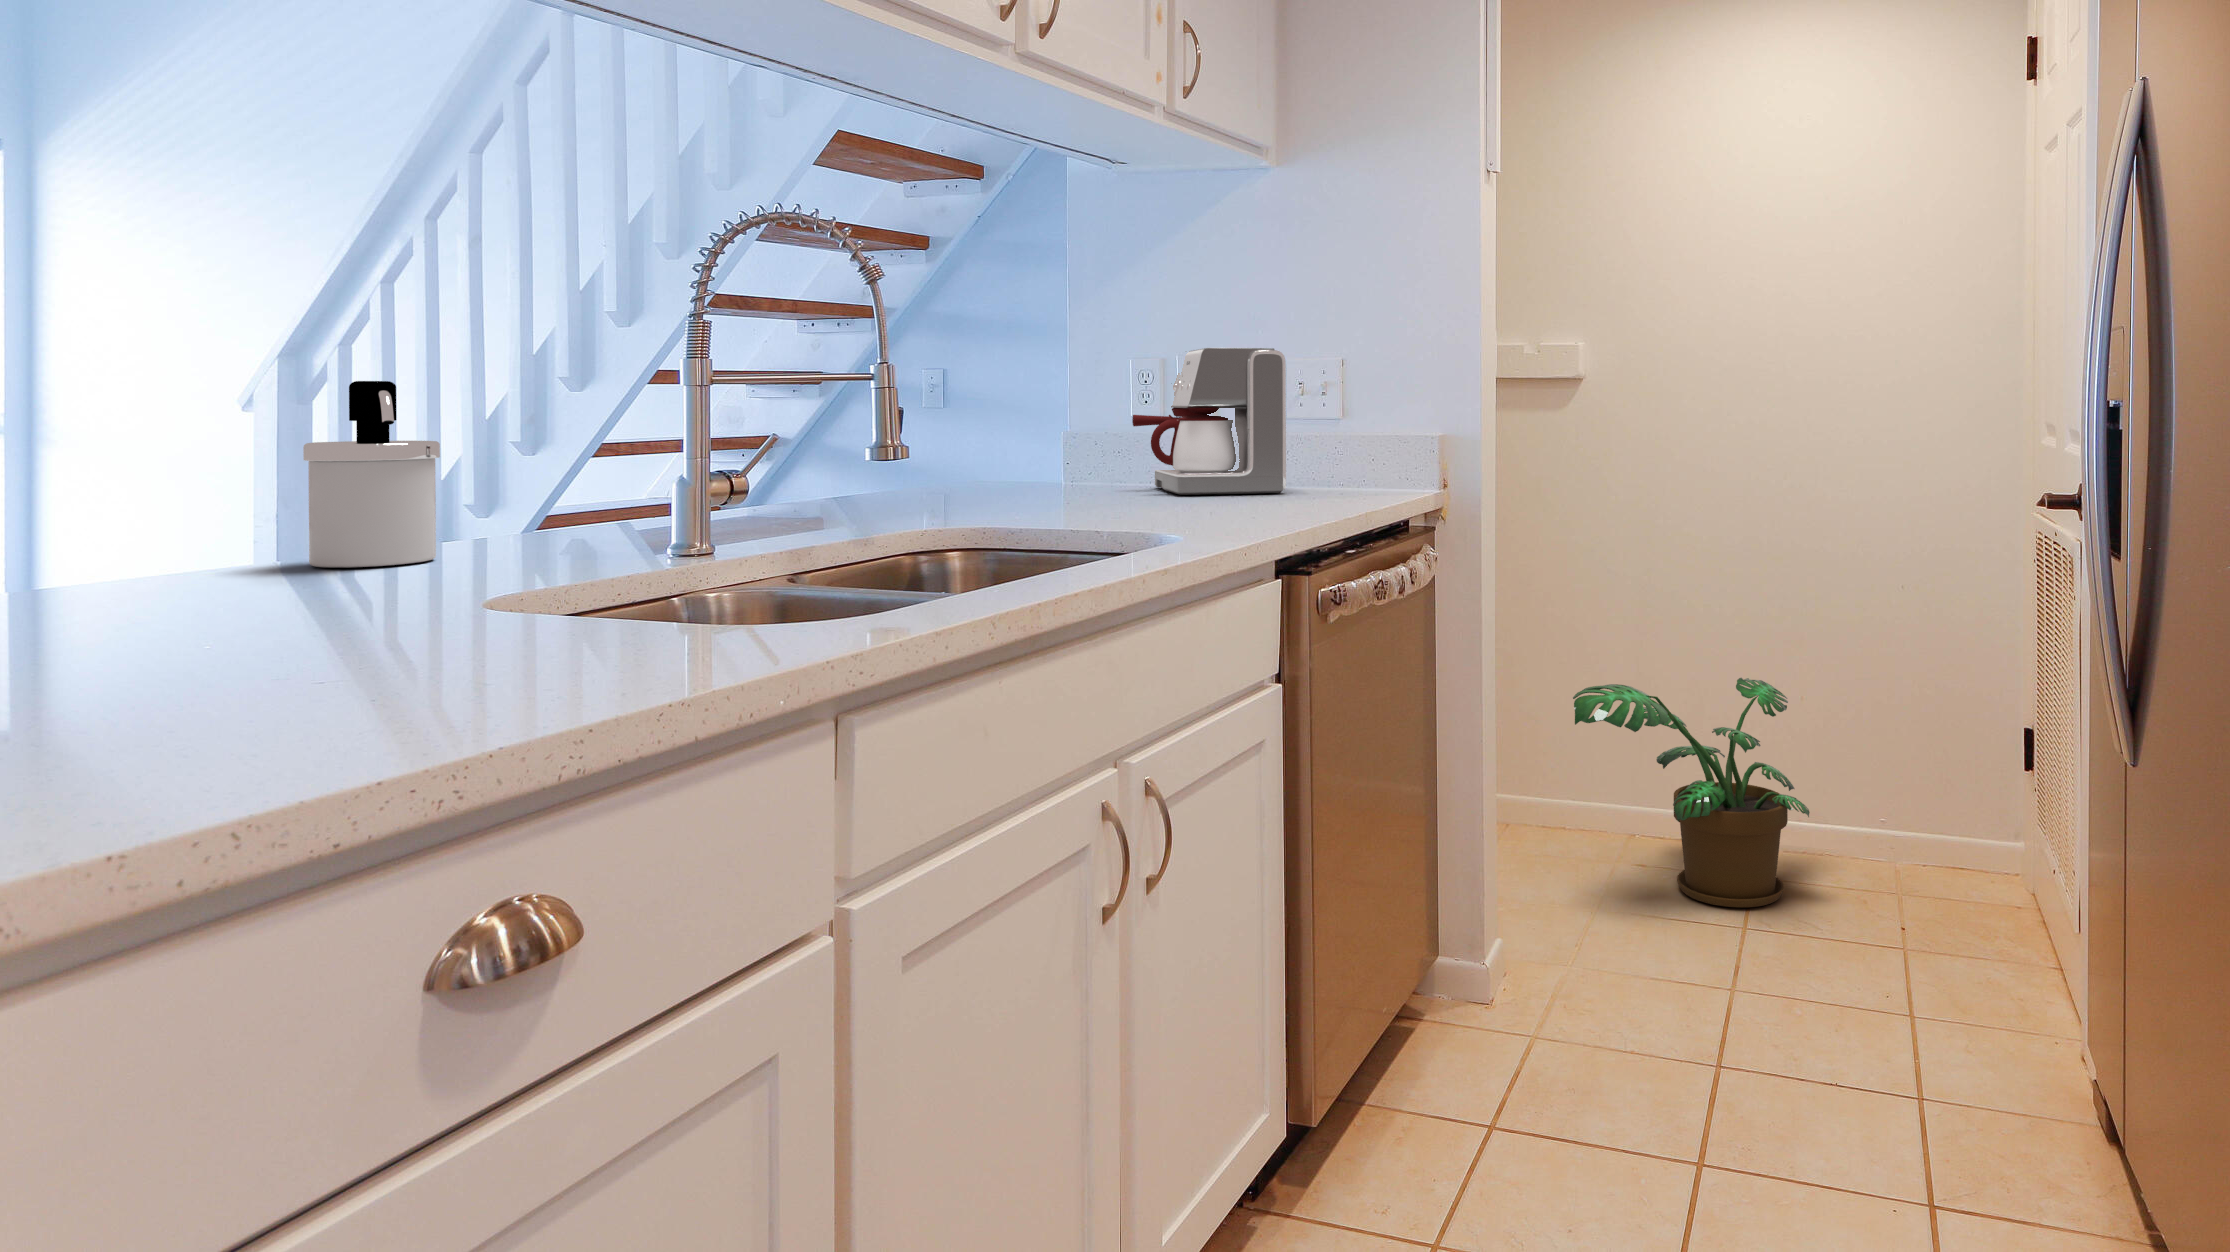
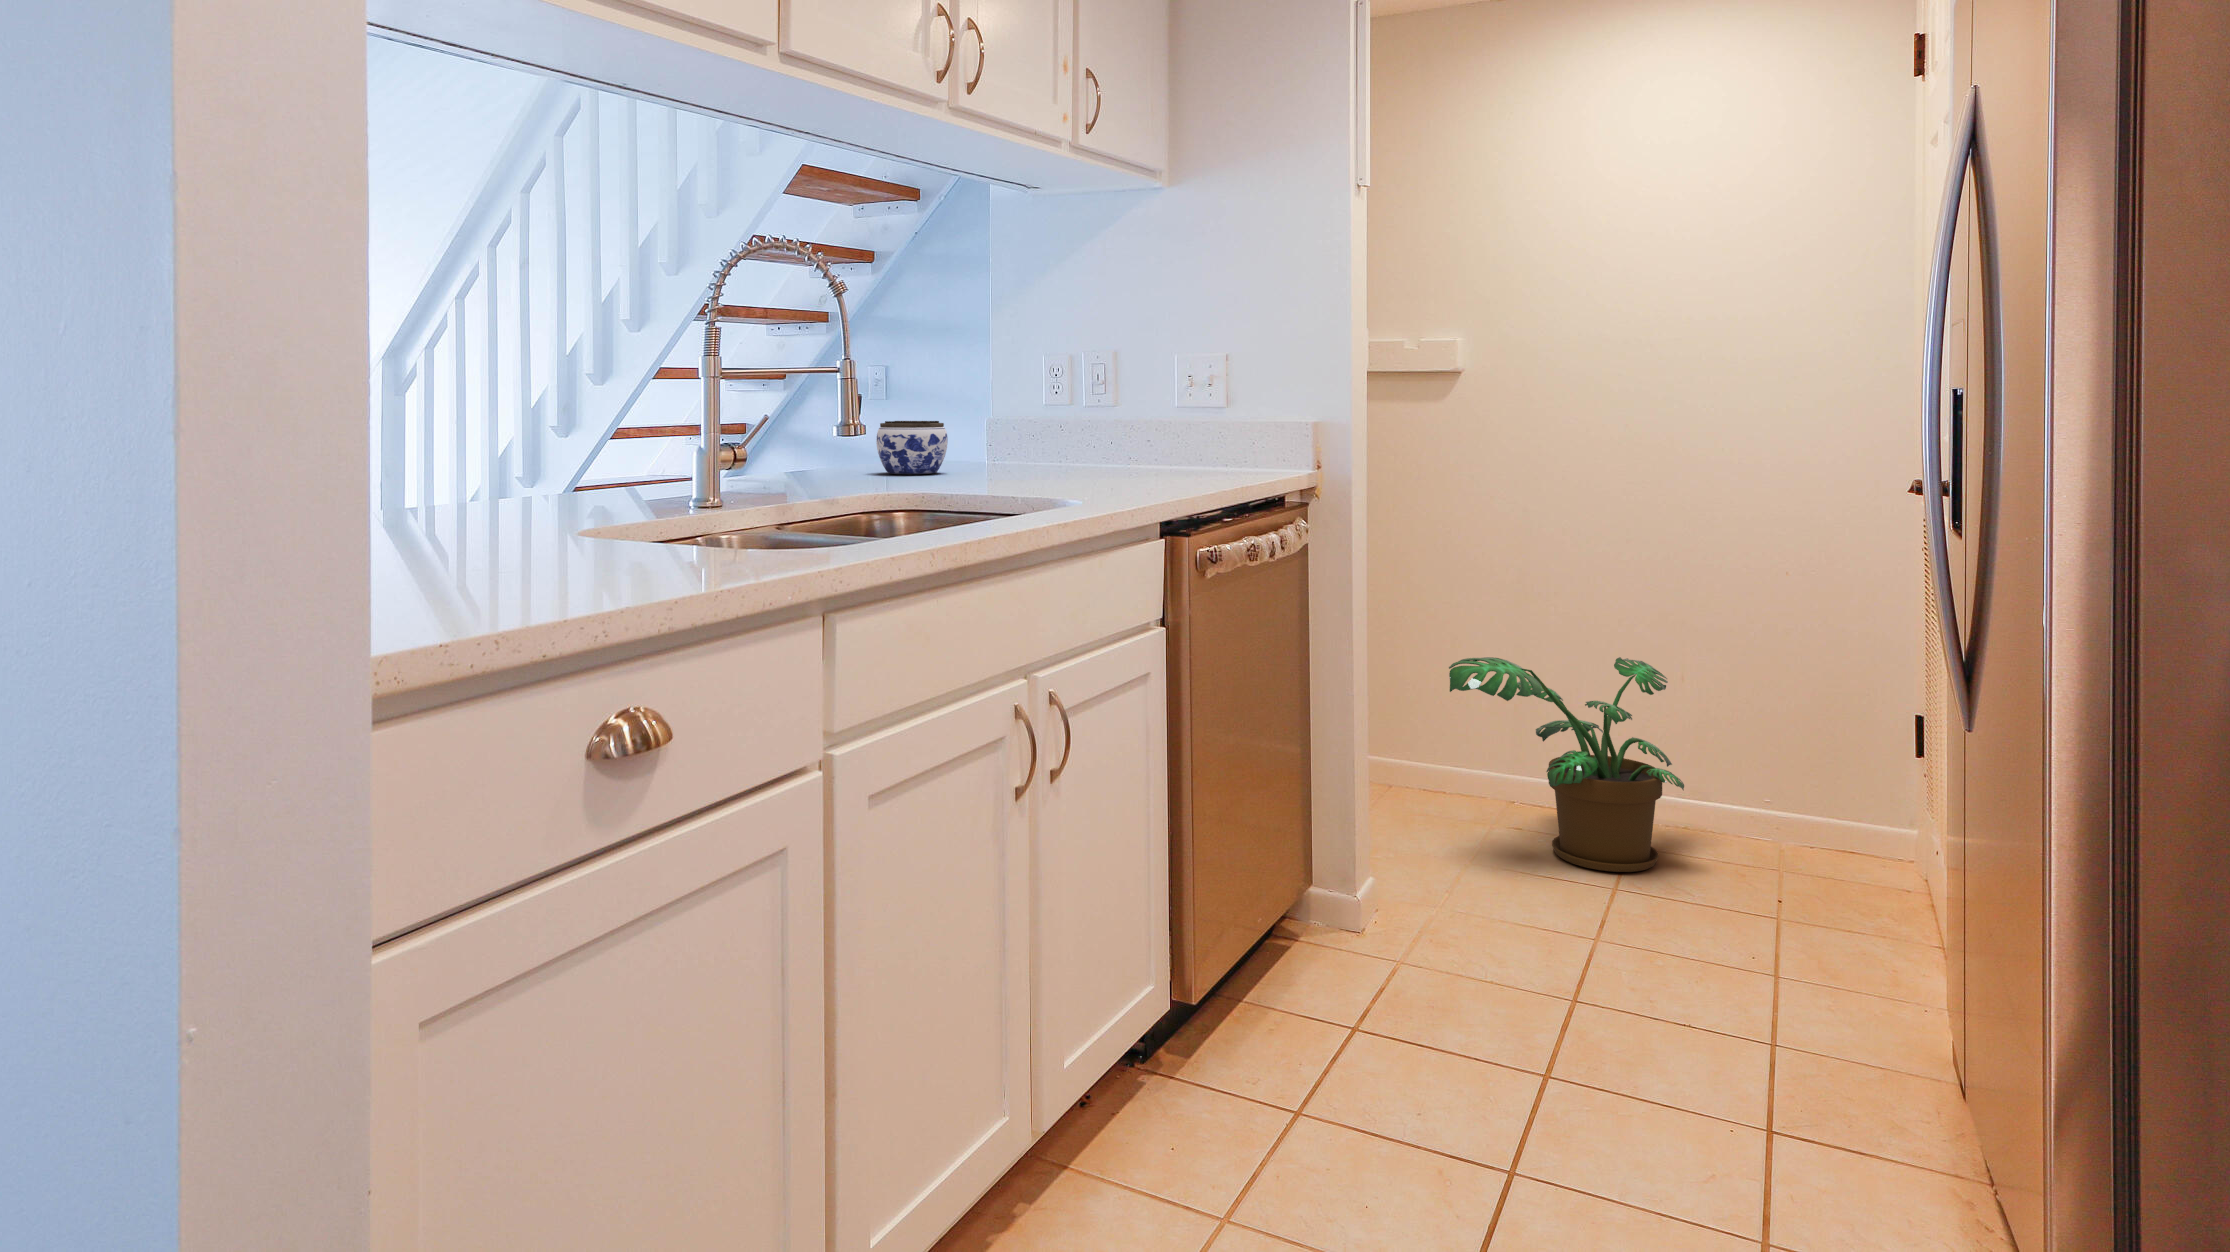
coffee maker: present [1132,348,1286,495] -> none [1047,346,1179,473]
soap dispenser: present [303,381,440,568] -> none [445,376,532,512]
jar: none [926,435,1014,499] -> present [876,421,948,474]

